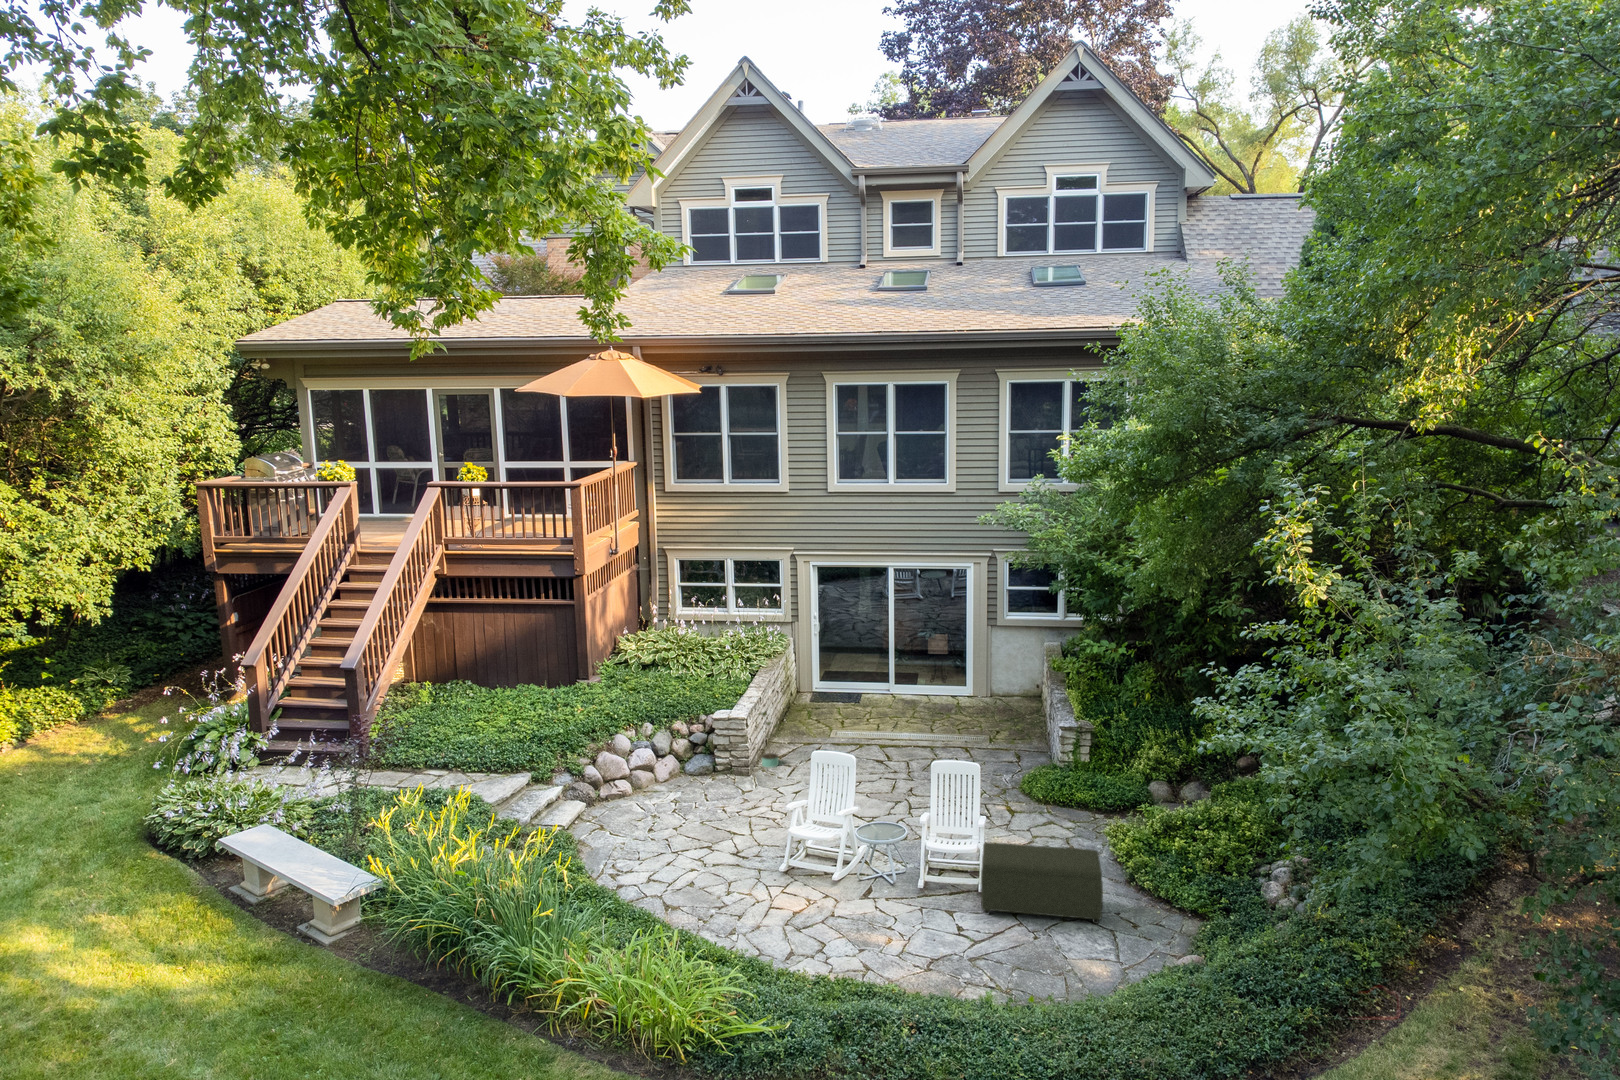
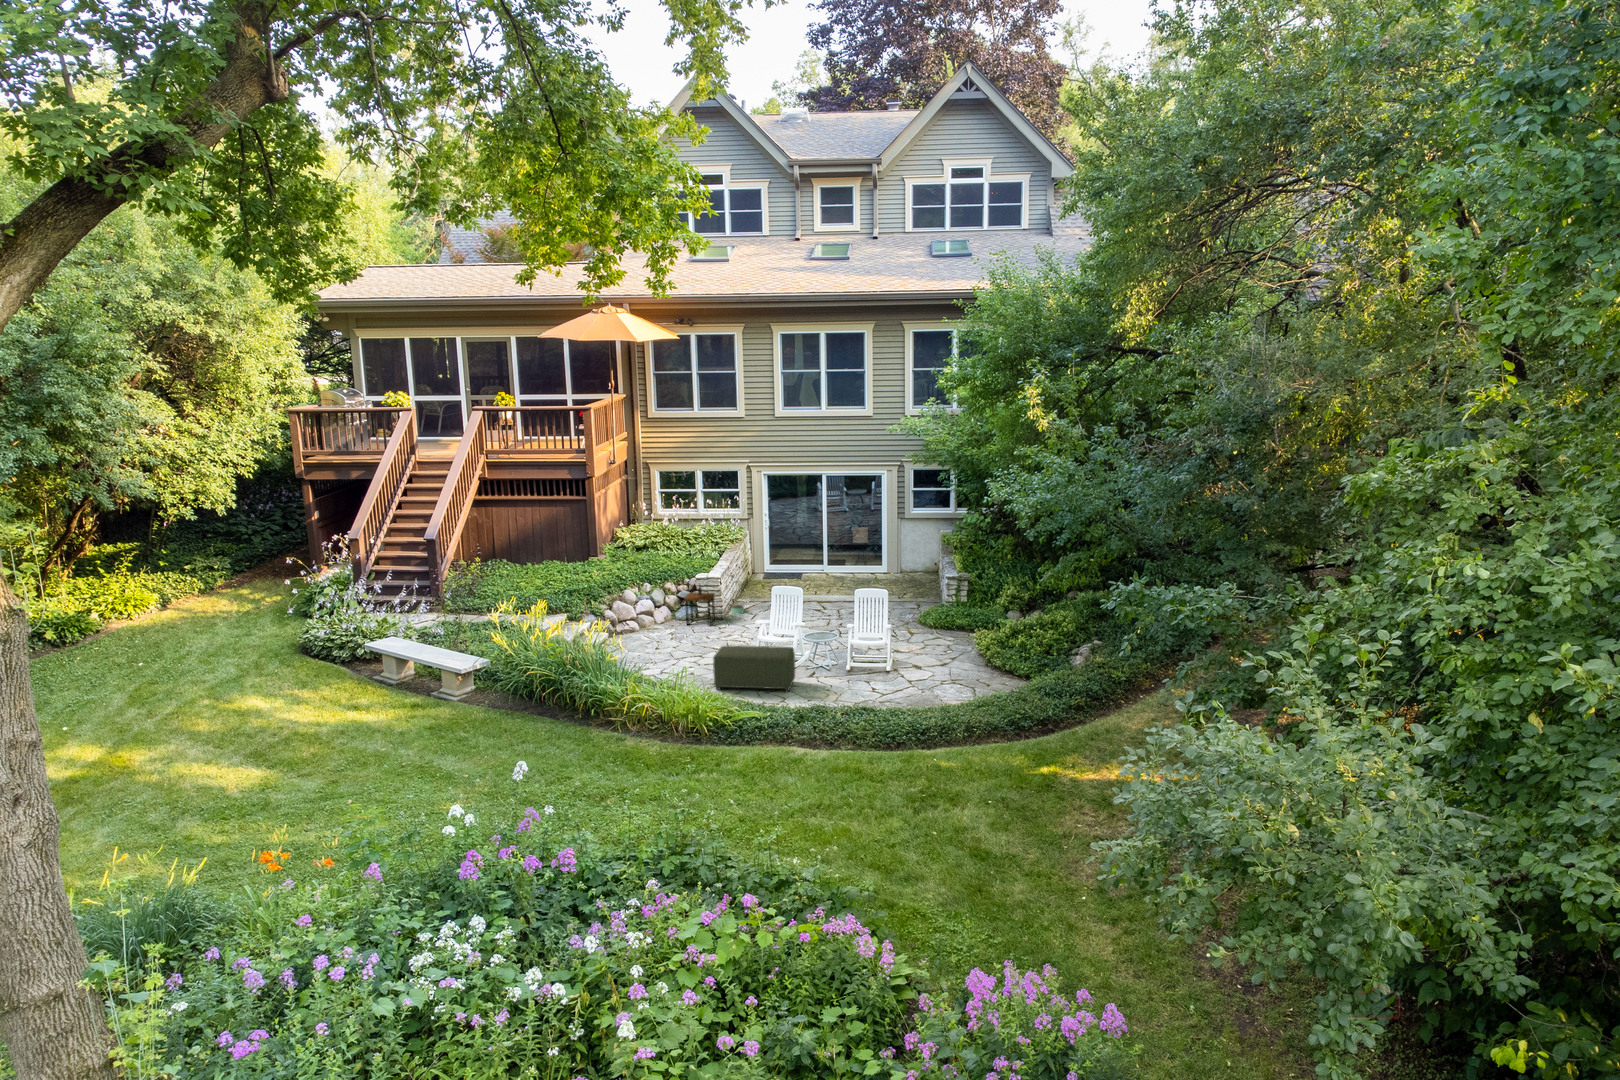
side table: none [694,728,738,789] -> present [684,586,715,625]
ottoman: present [981,842,1103,924] -> present [713,645,795,692]

